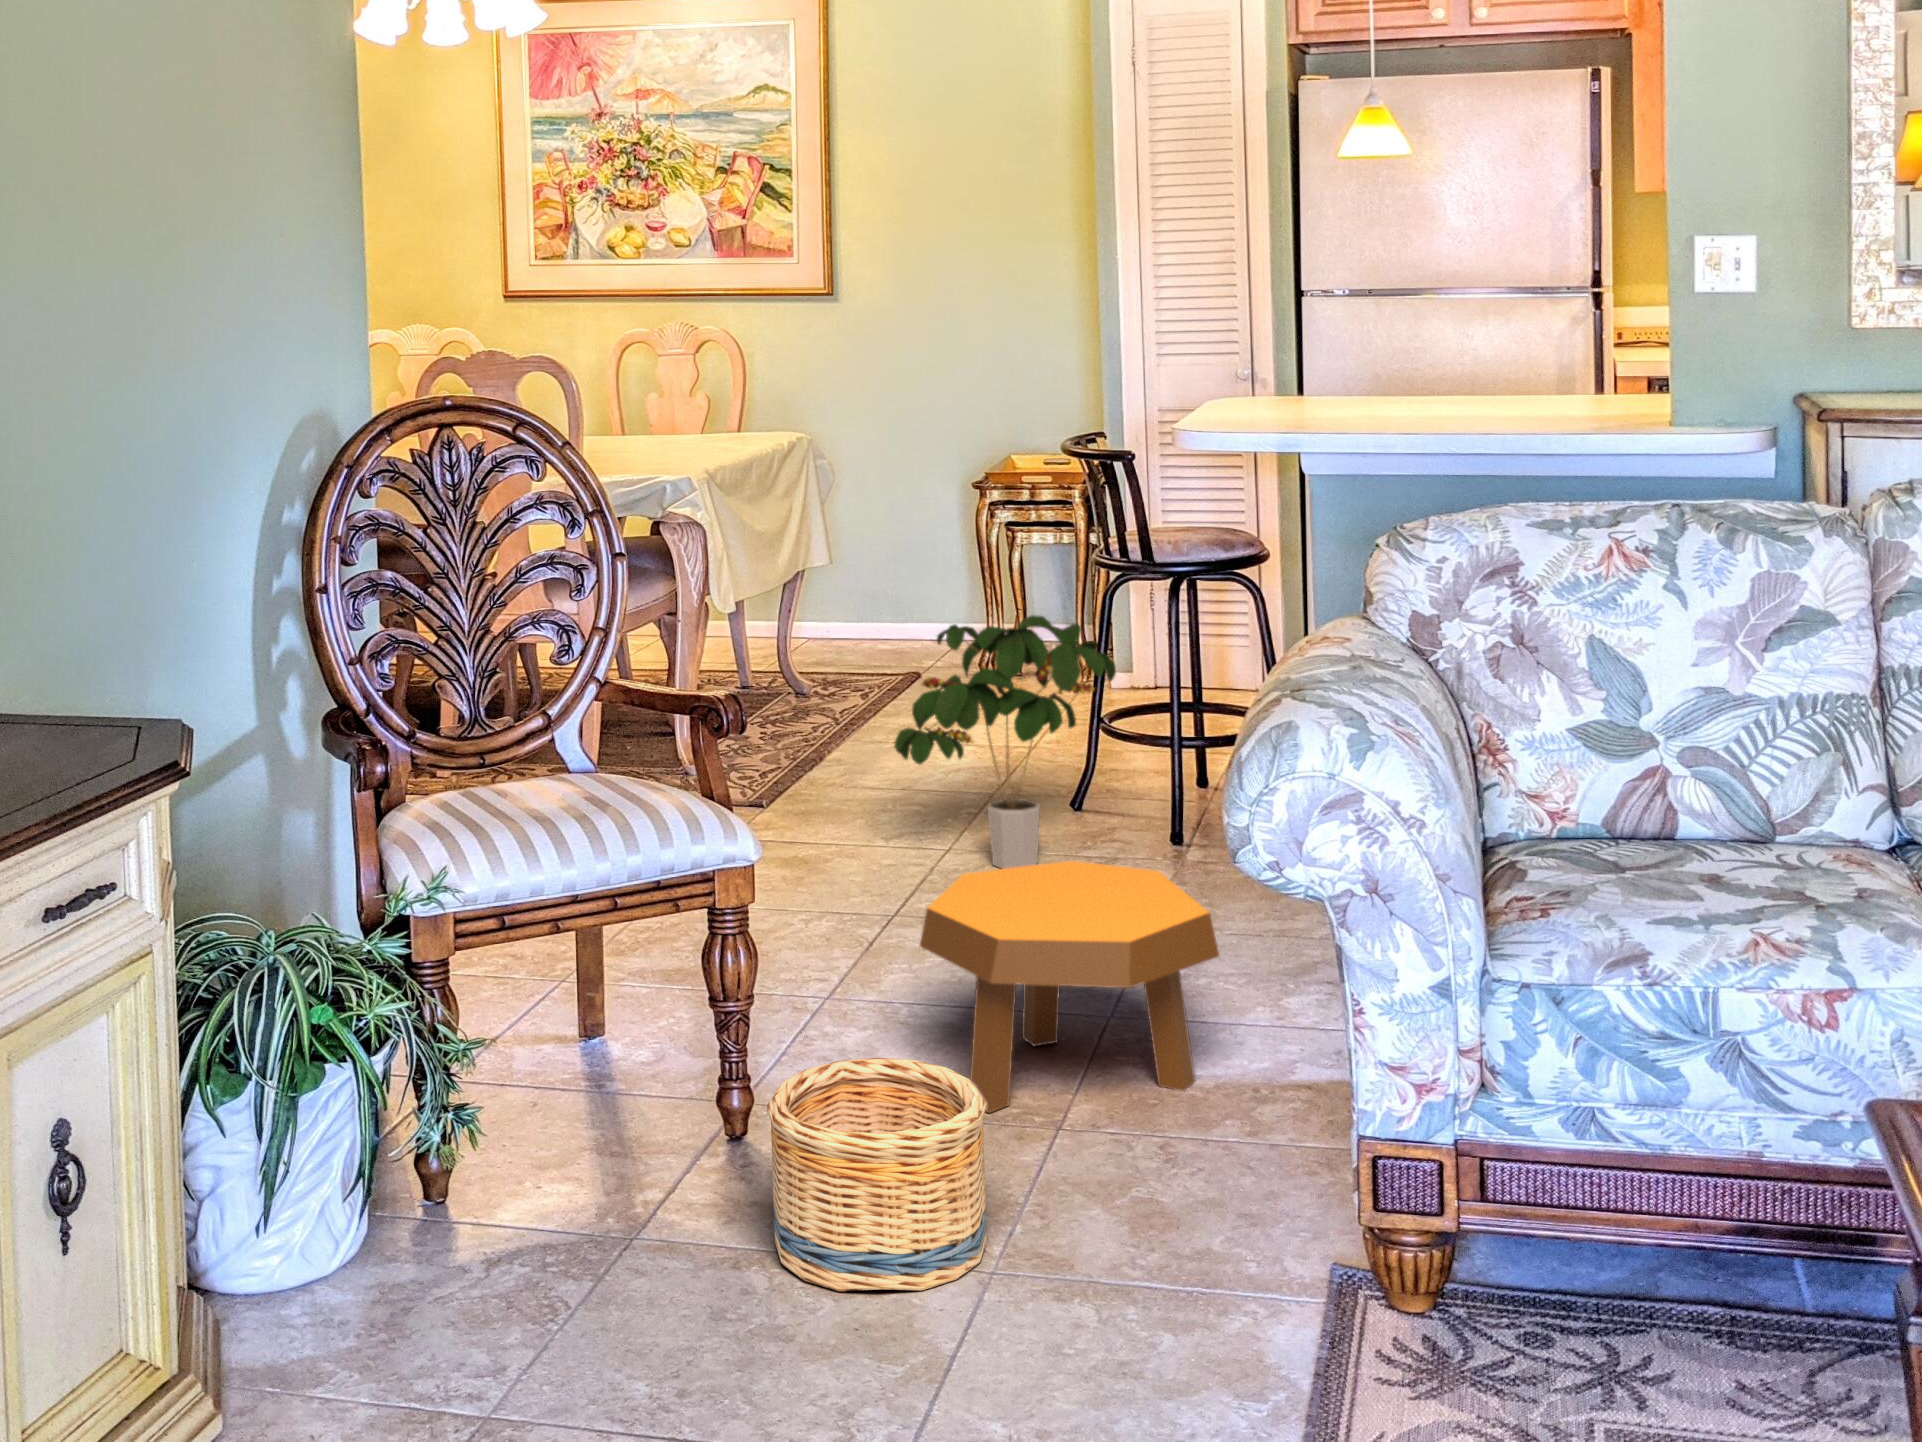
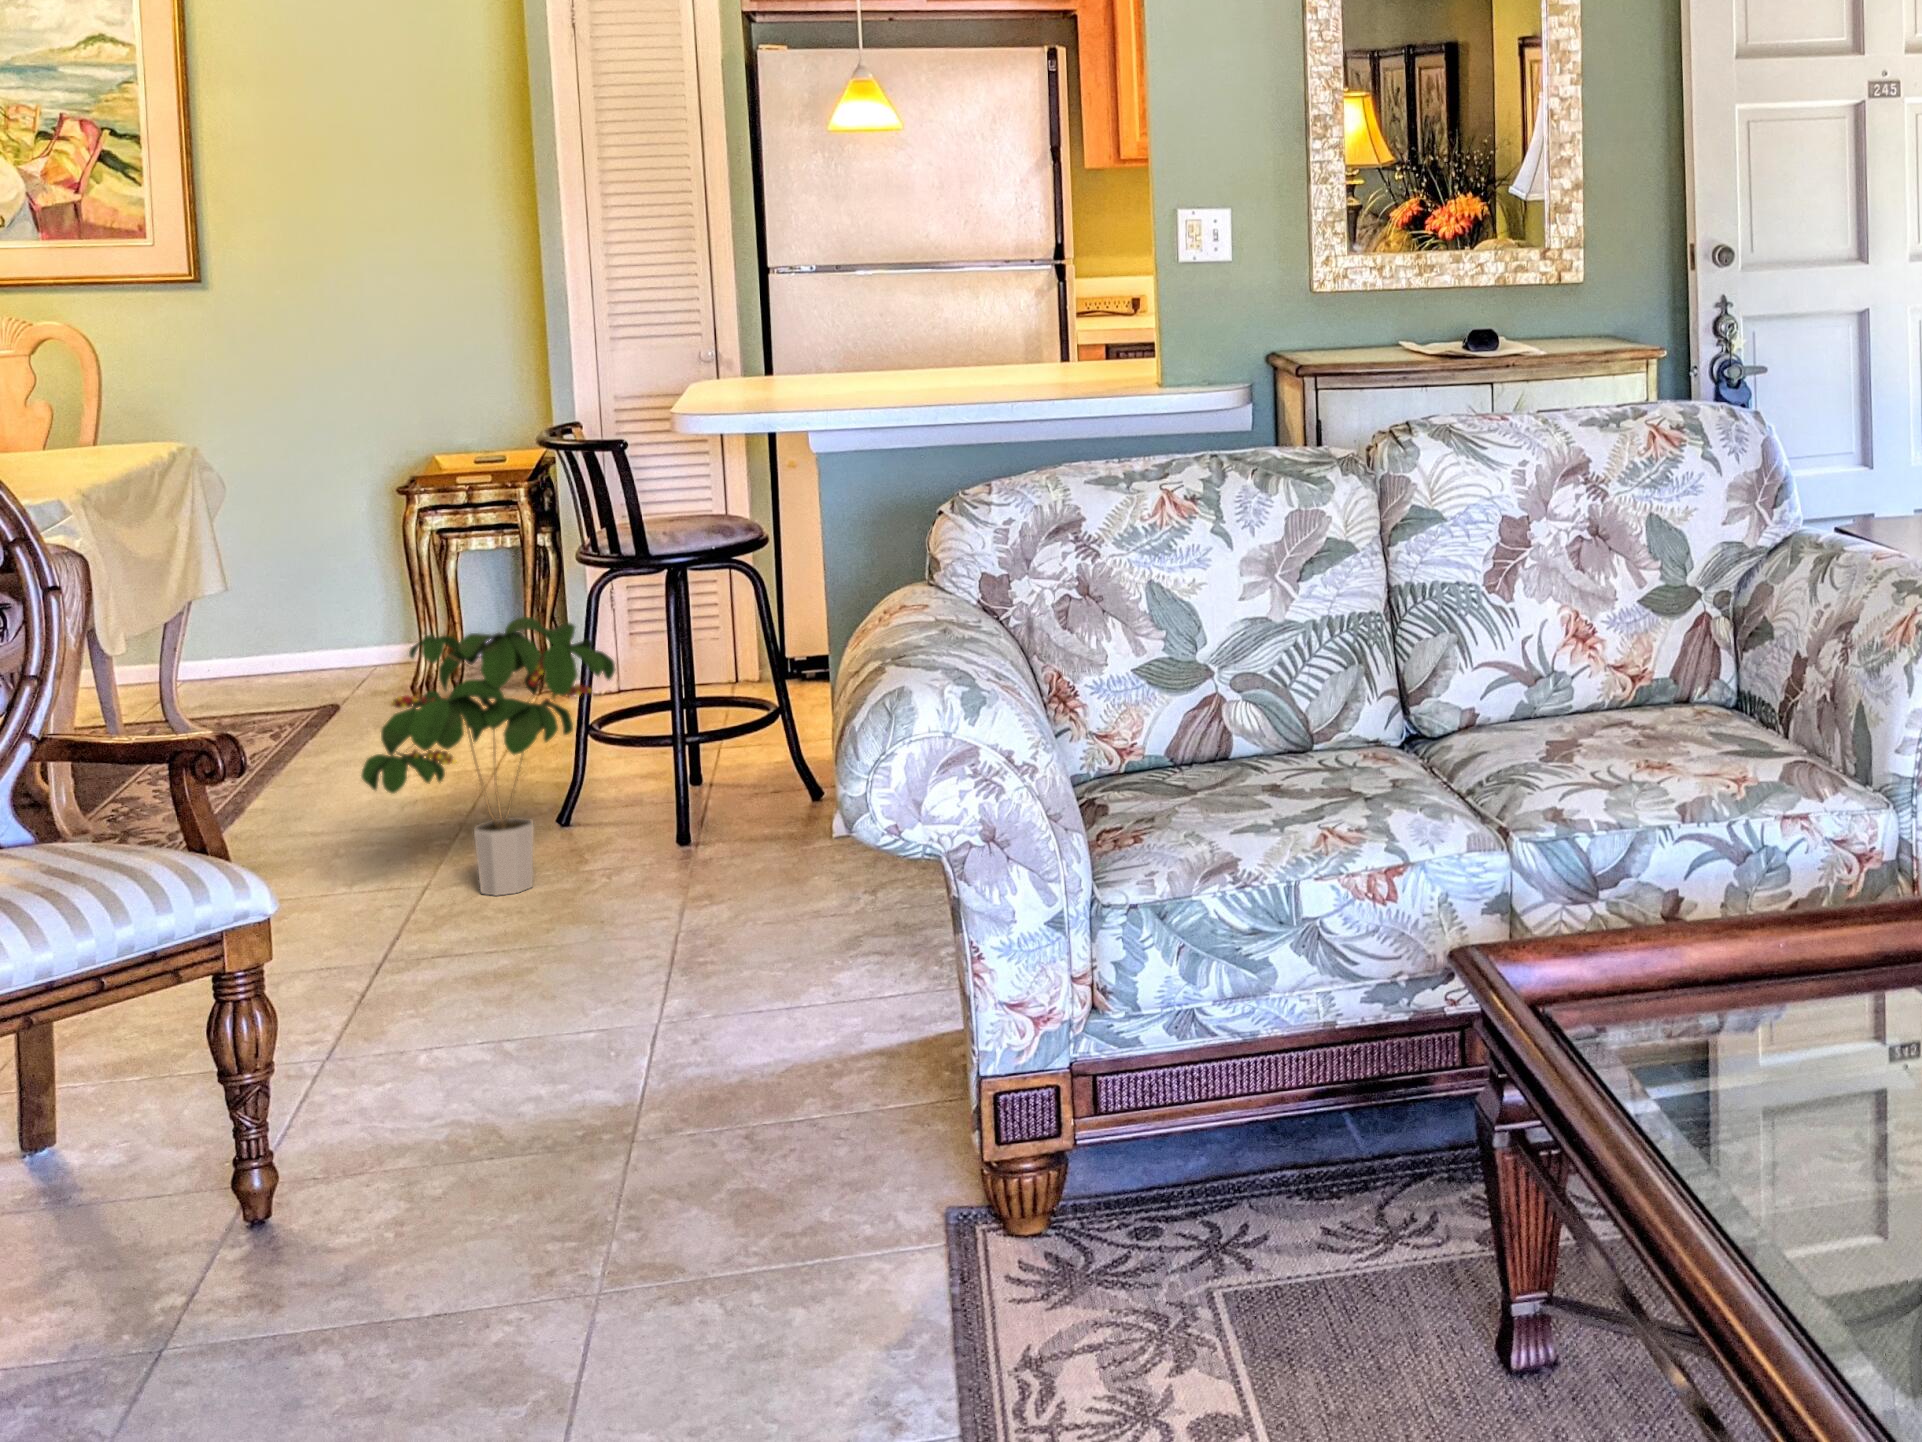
footstool: present [919,861,1219,1113] -> none [455,863,790,1145]
basket: present [767,1058,987,1291] -> none [320,1096,583,1360]

